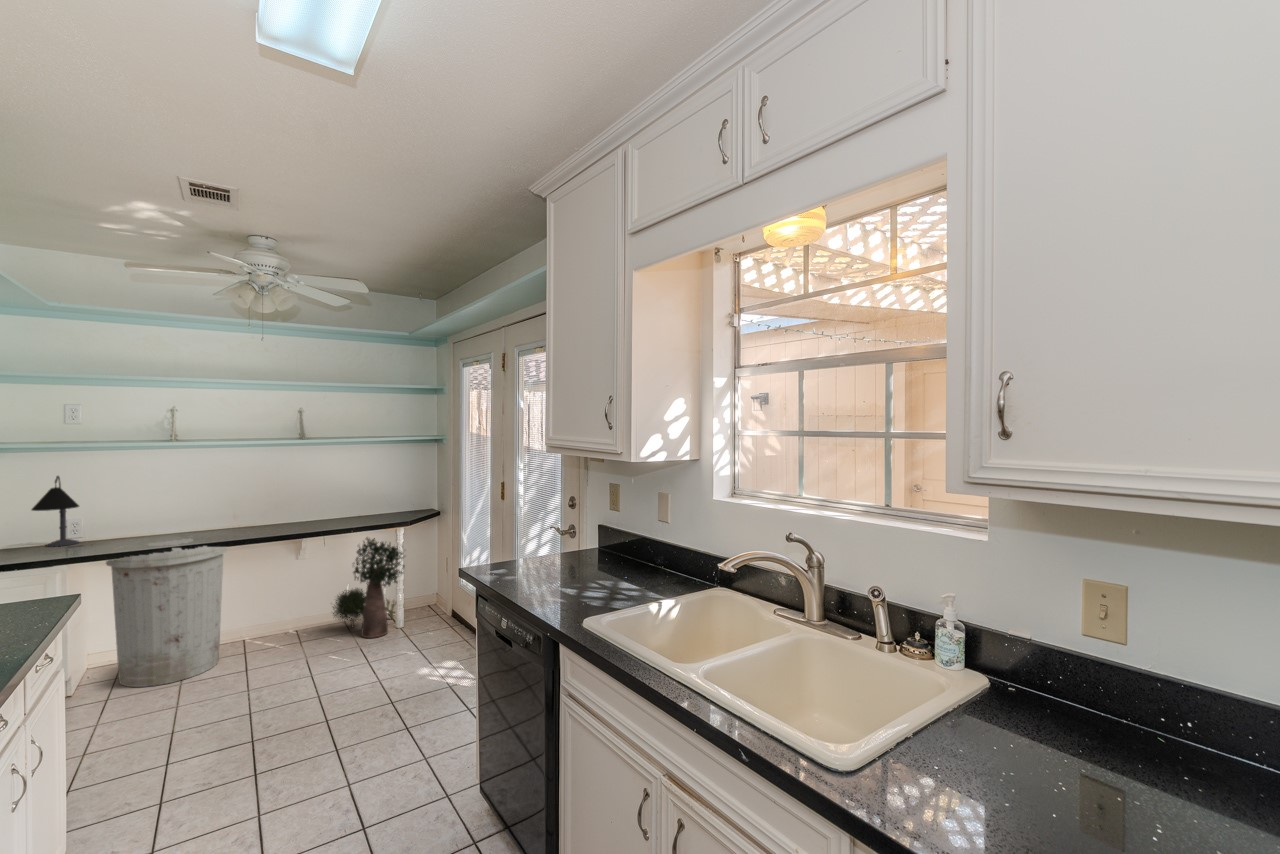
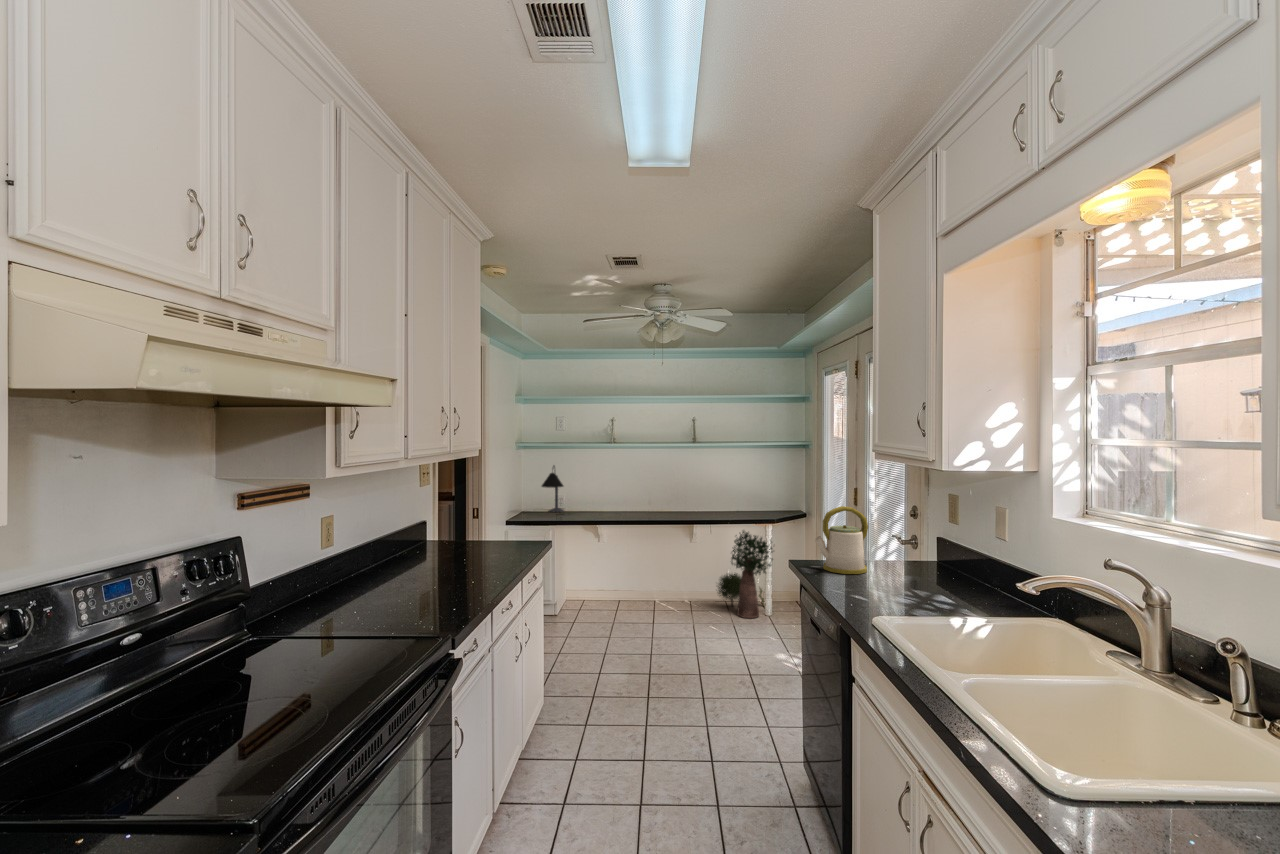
kettle: none [496,504,548,577] -> present [815,506,868,574]
trash can: present [106,538,228,687] -> none [576,514,645,618]

